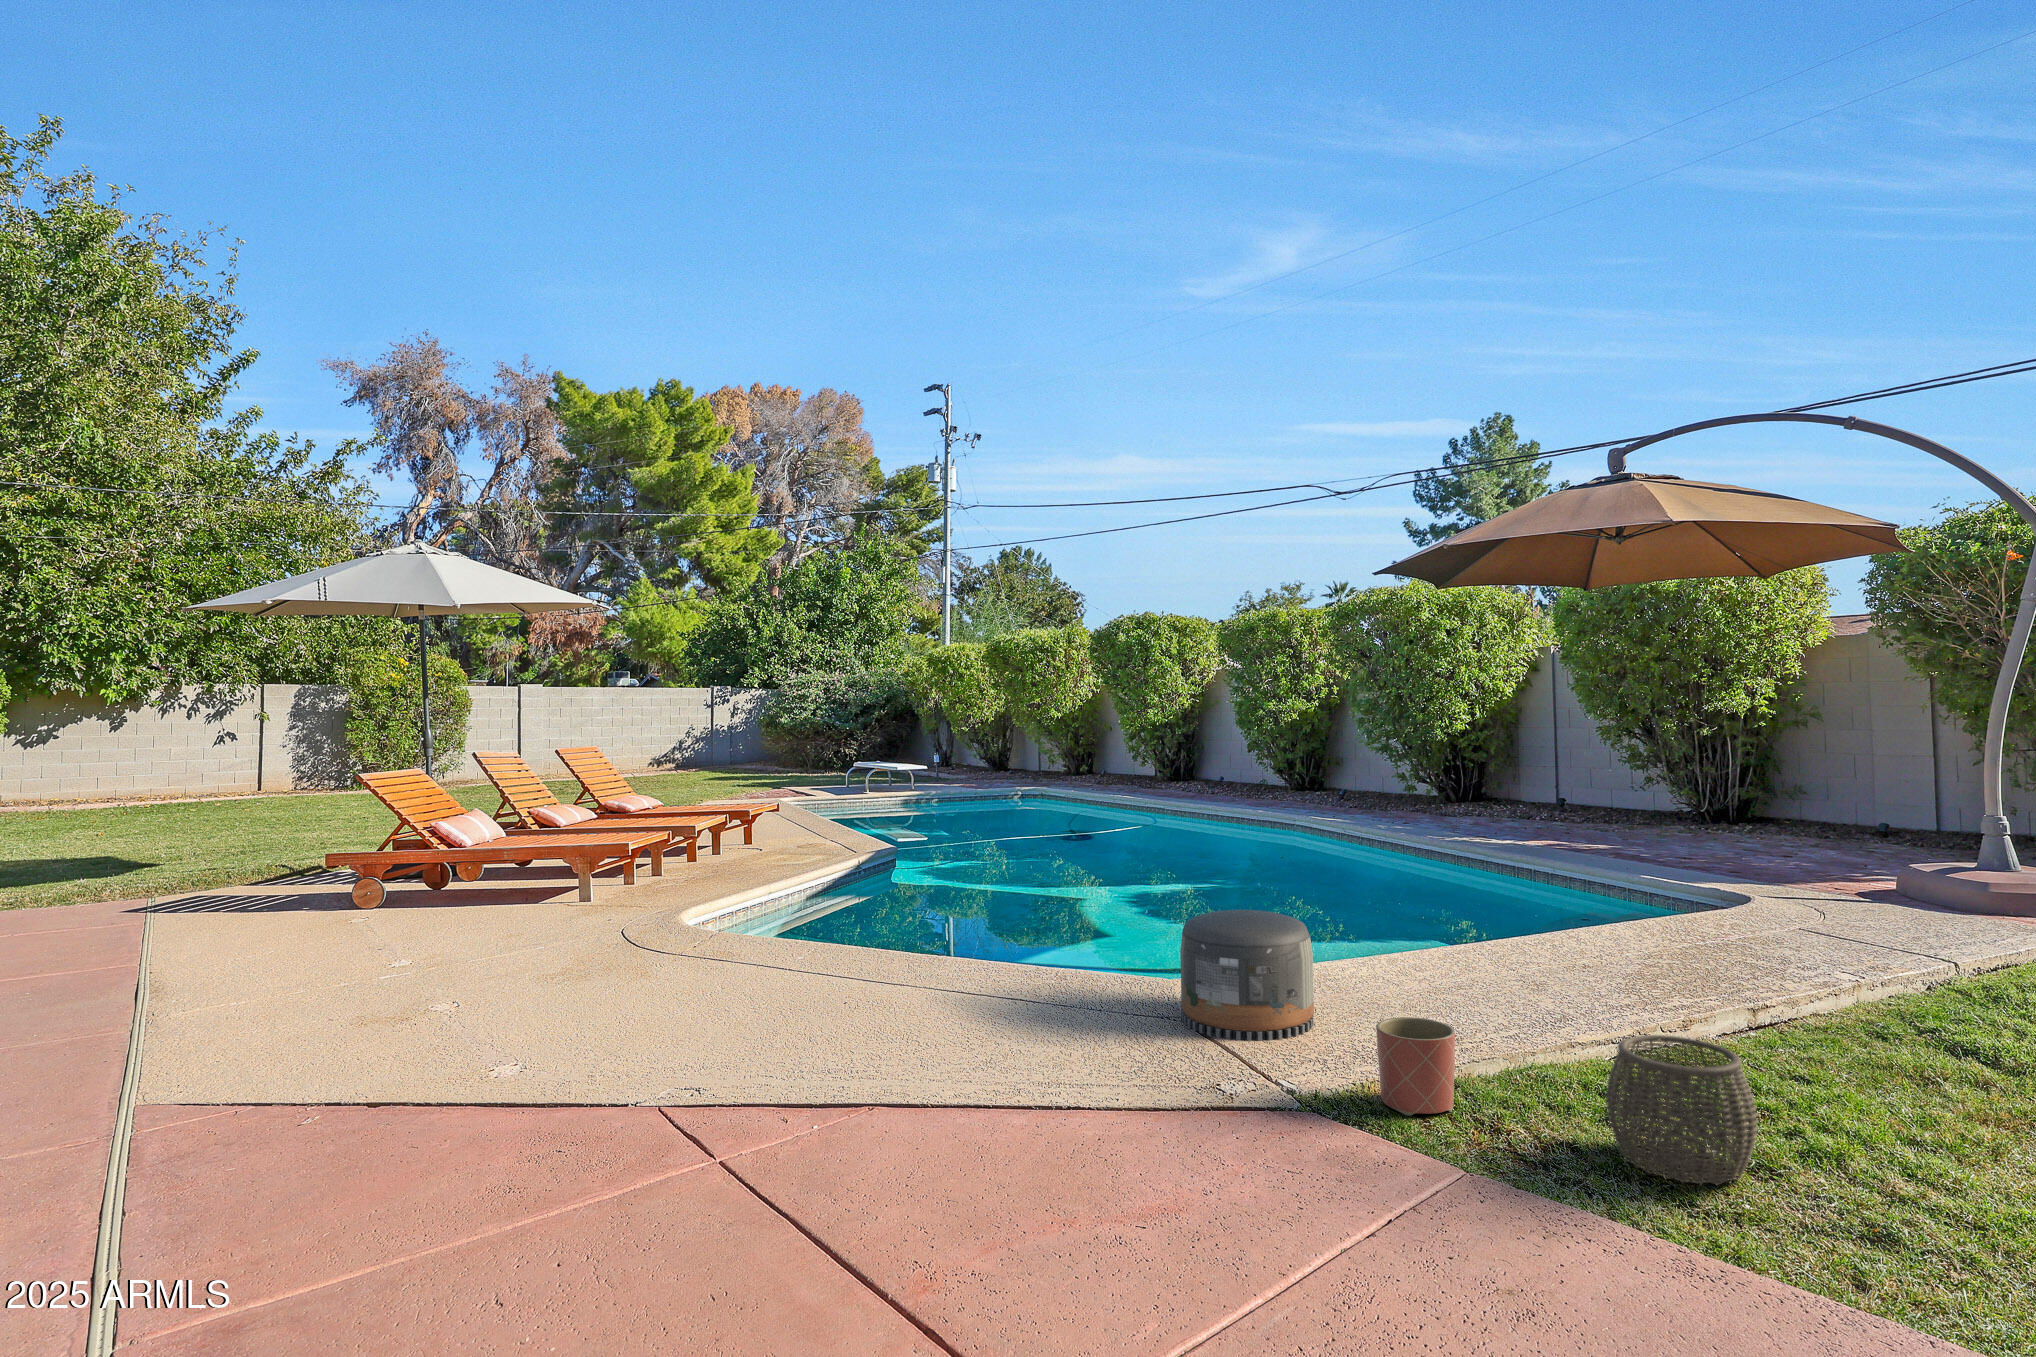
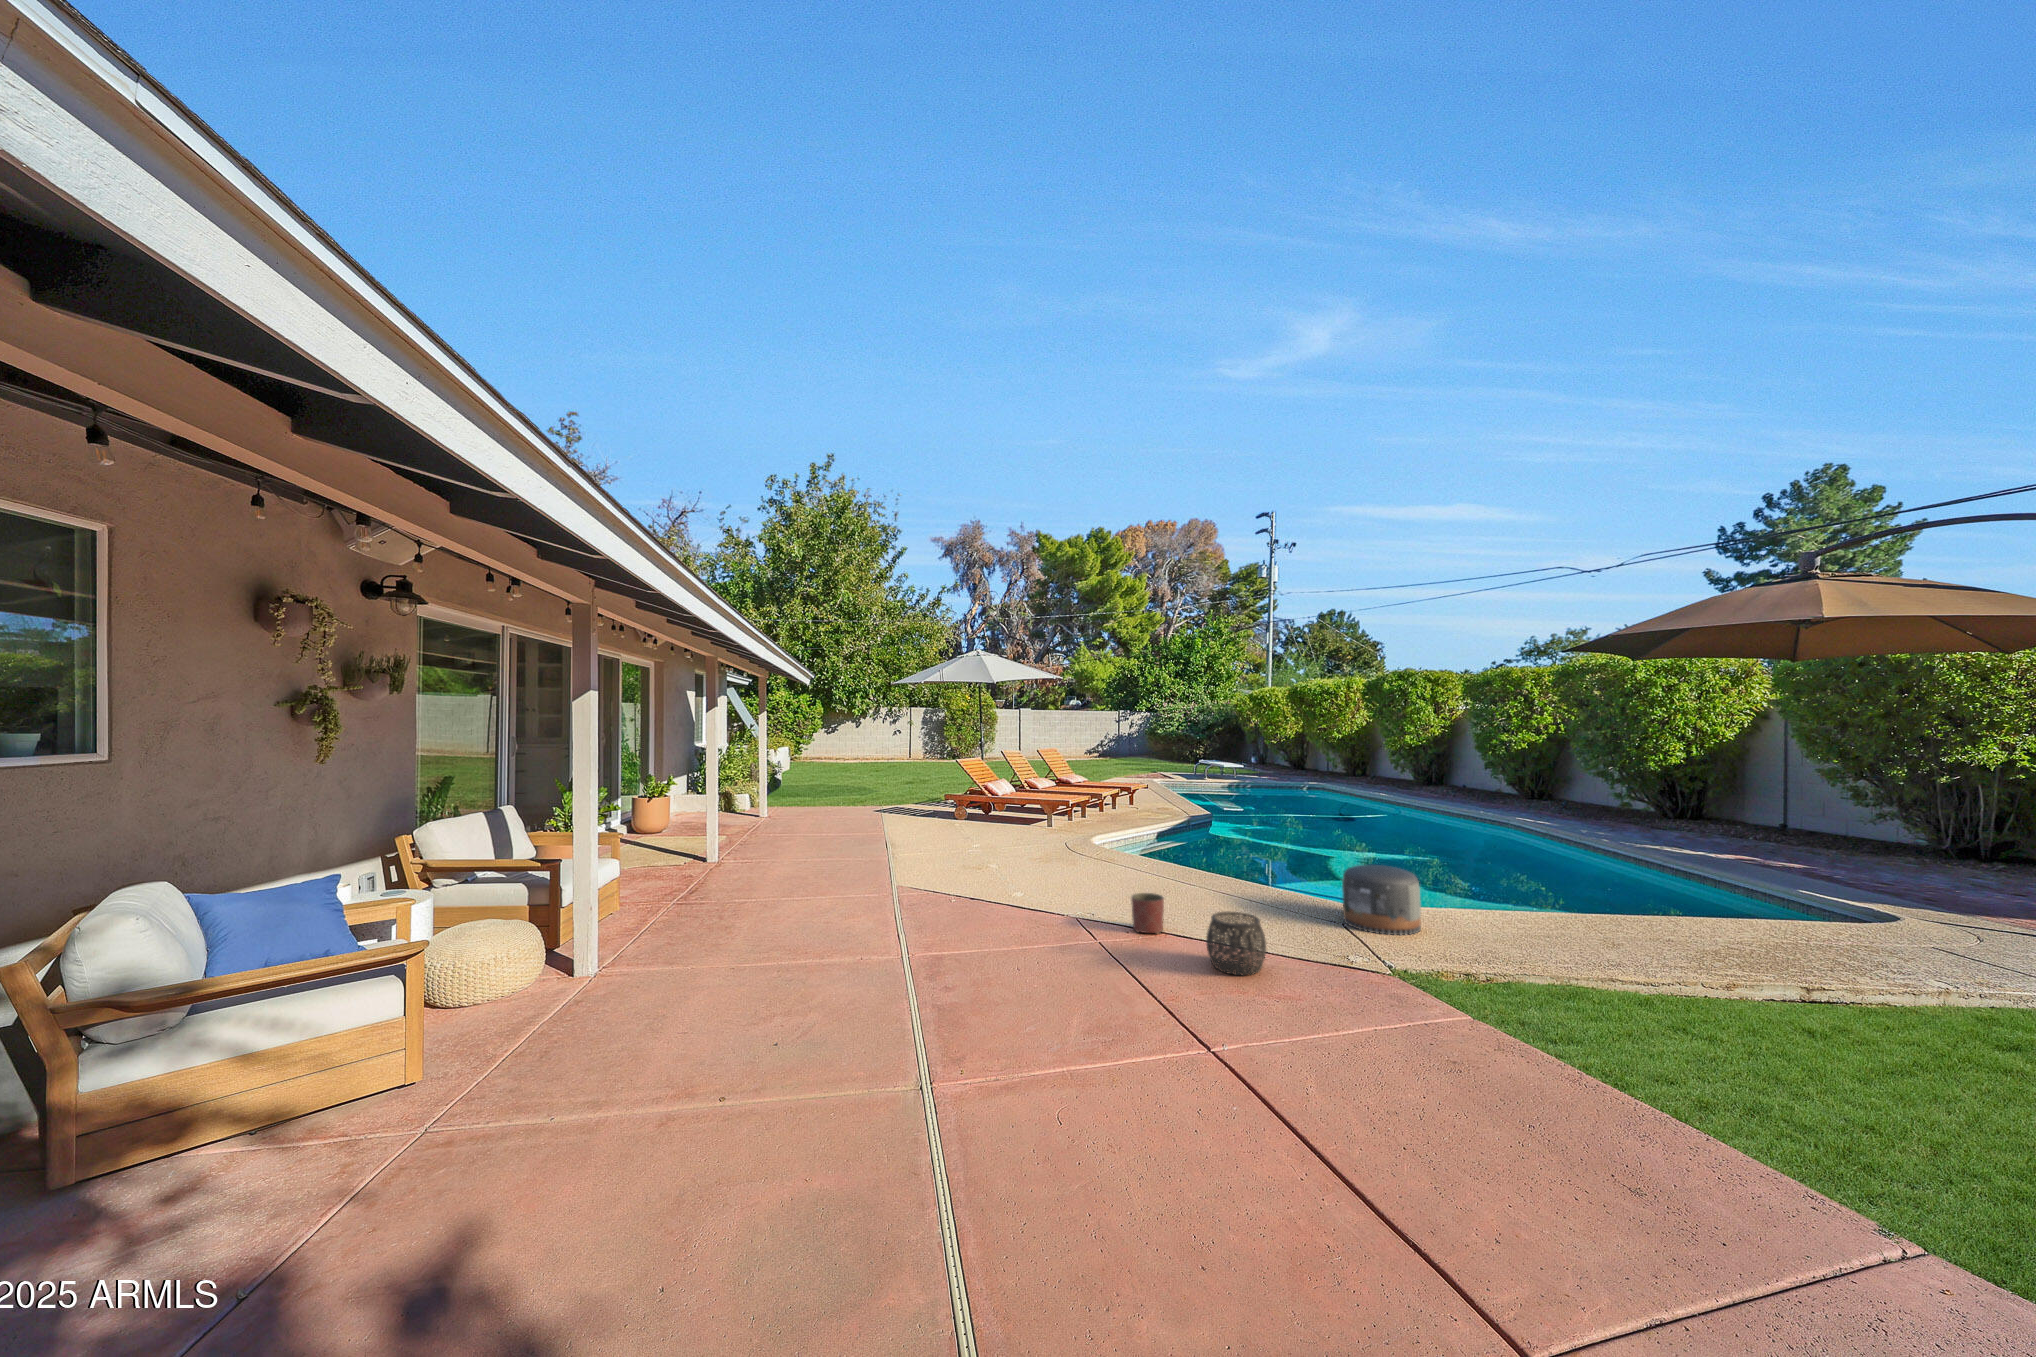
planter: present [1376,1017,1455,1116] -> present [1131,893,1164,934]
woven basket: present [1606,1035,1758,1185] -> present [1206,912,1266,976]

